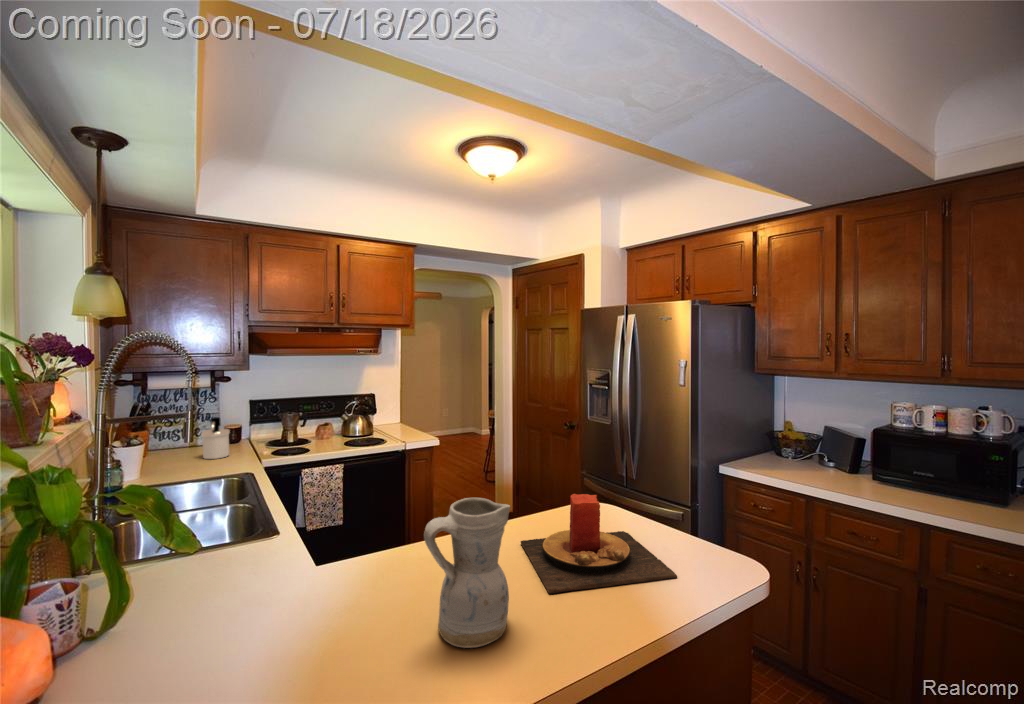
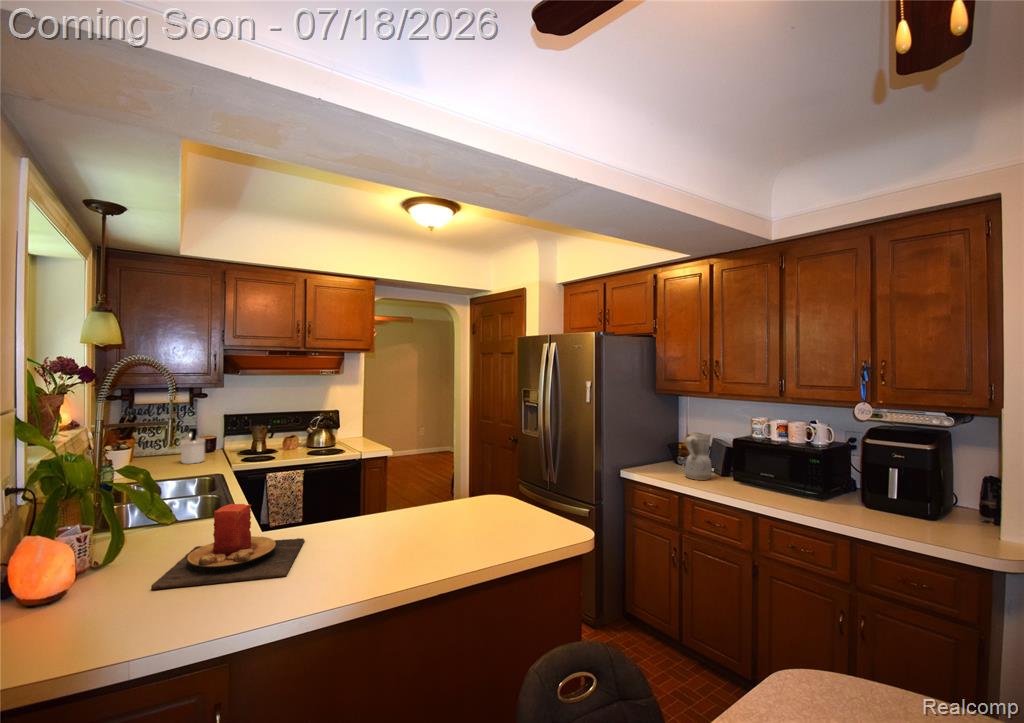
candle: present [521,494,677,593] -> present [151,504,305,590]
ceramic pitcher: present [424,498,510,648] -> present [685,432,712,480]

